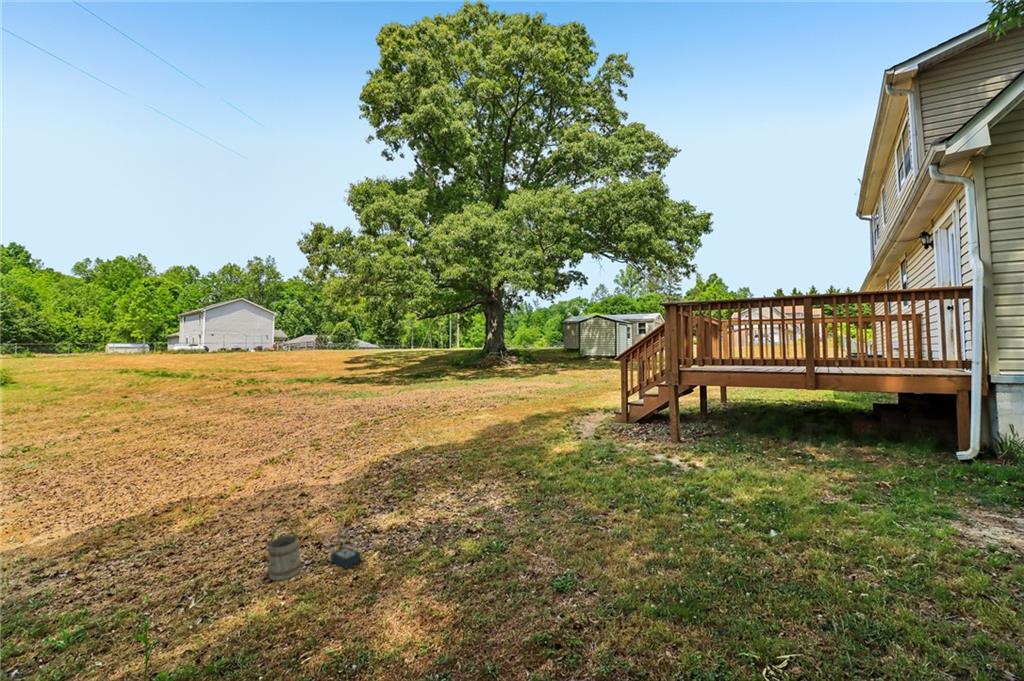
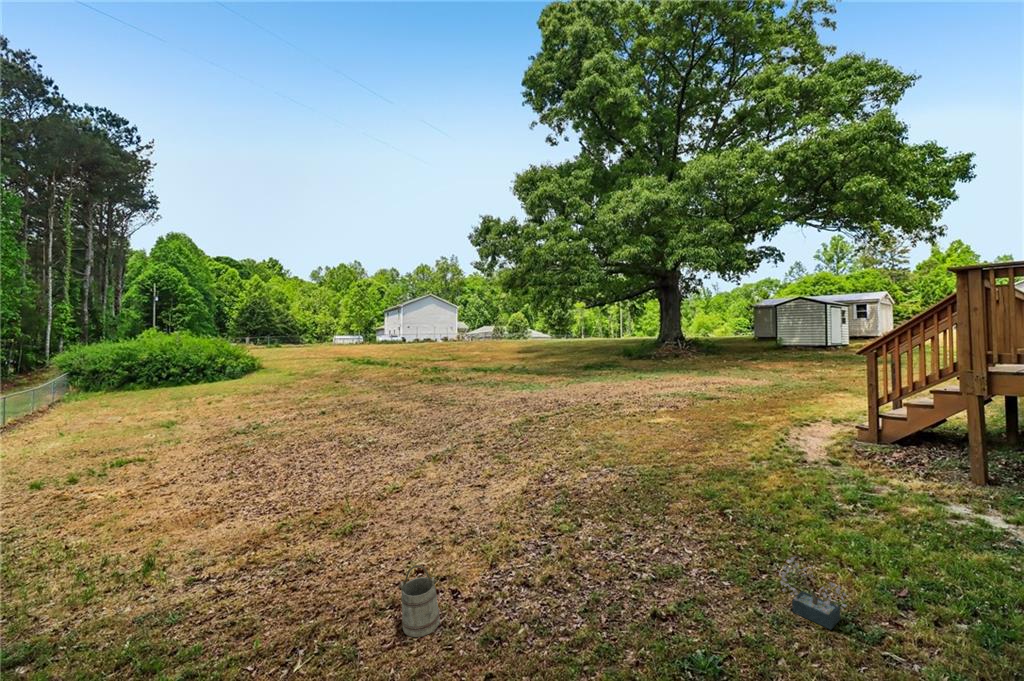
decorative plant: present [324,523,363,568] -> present [779,557,847,629]

